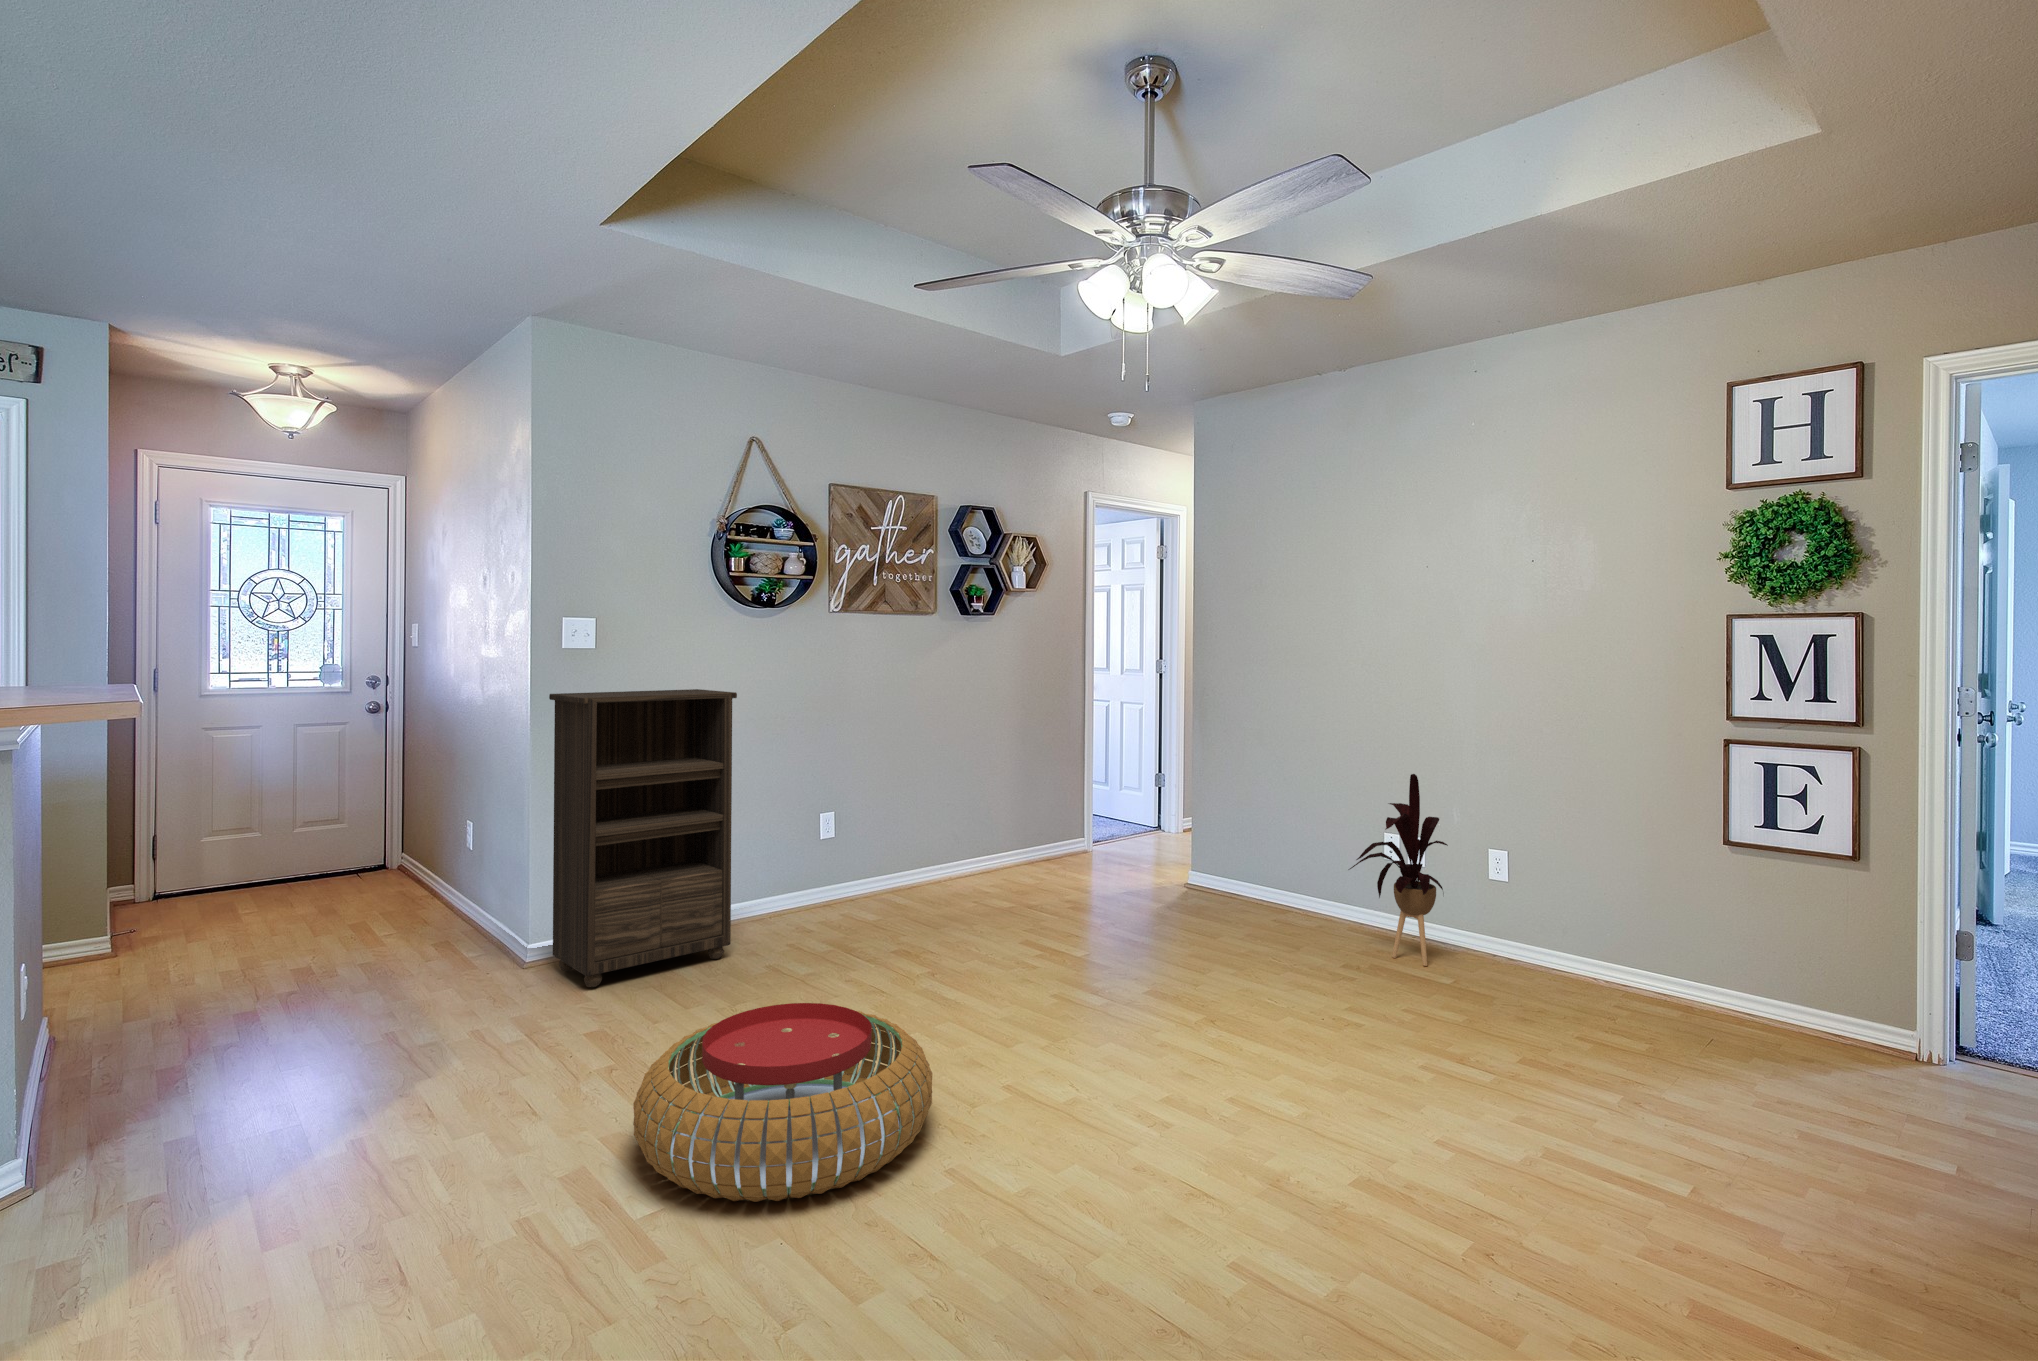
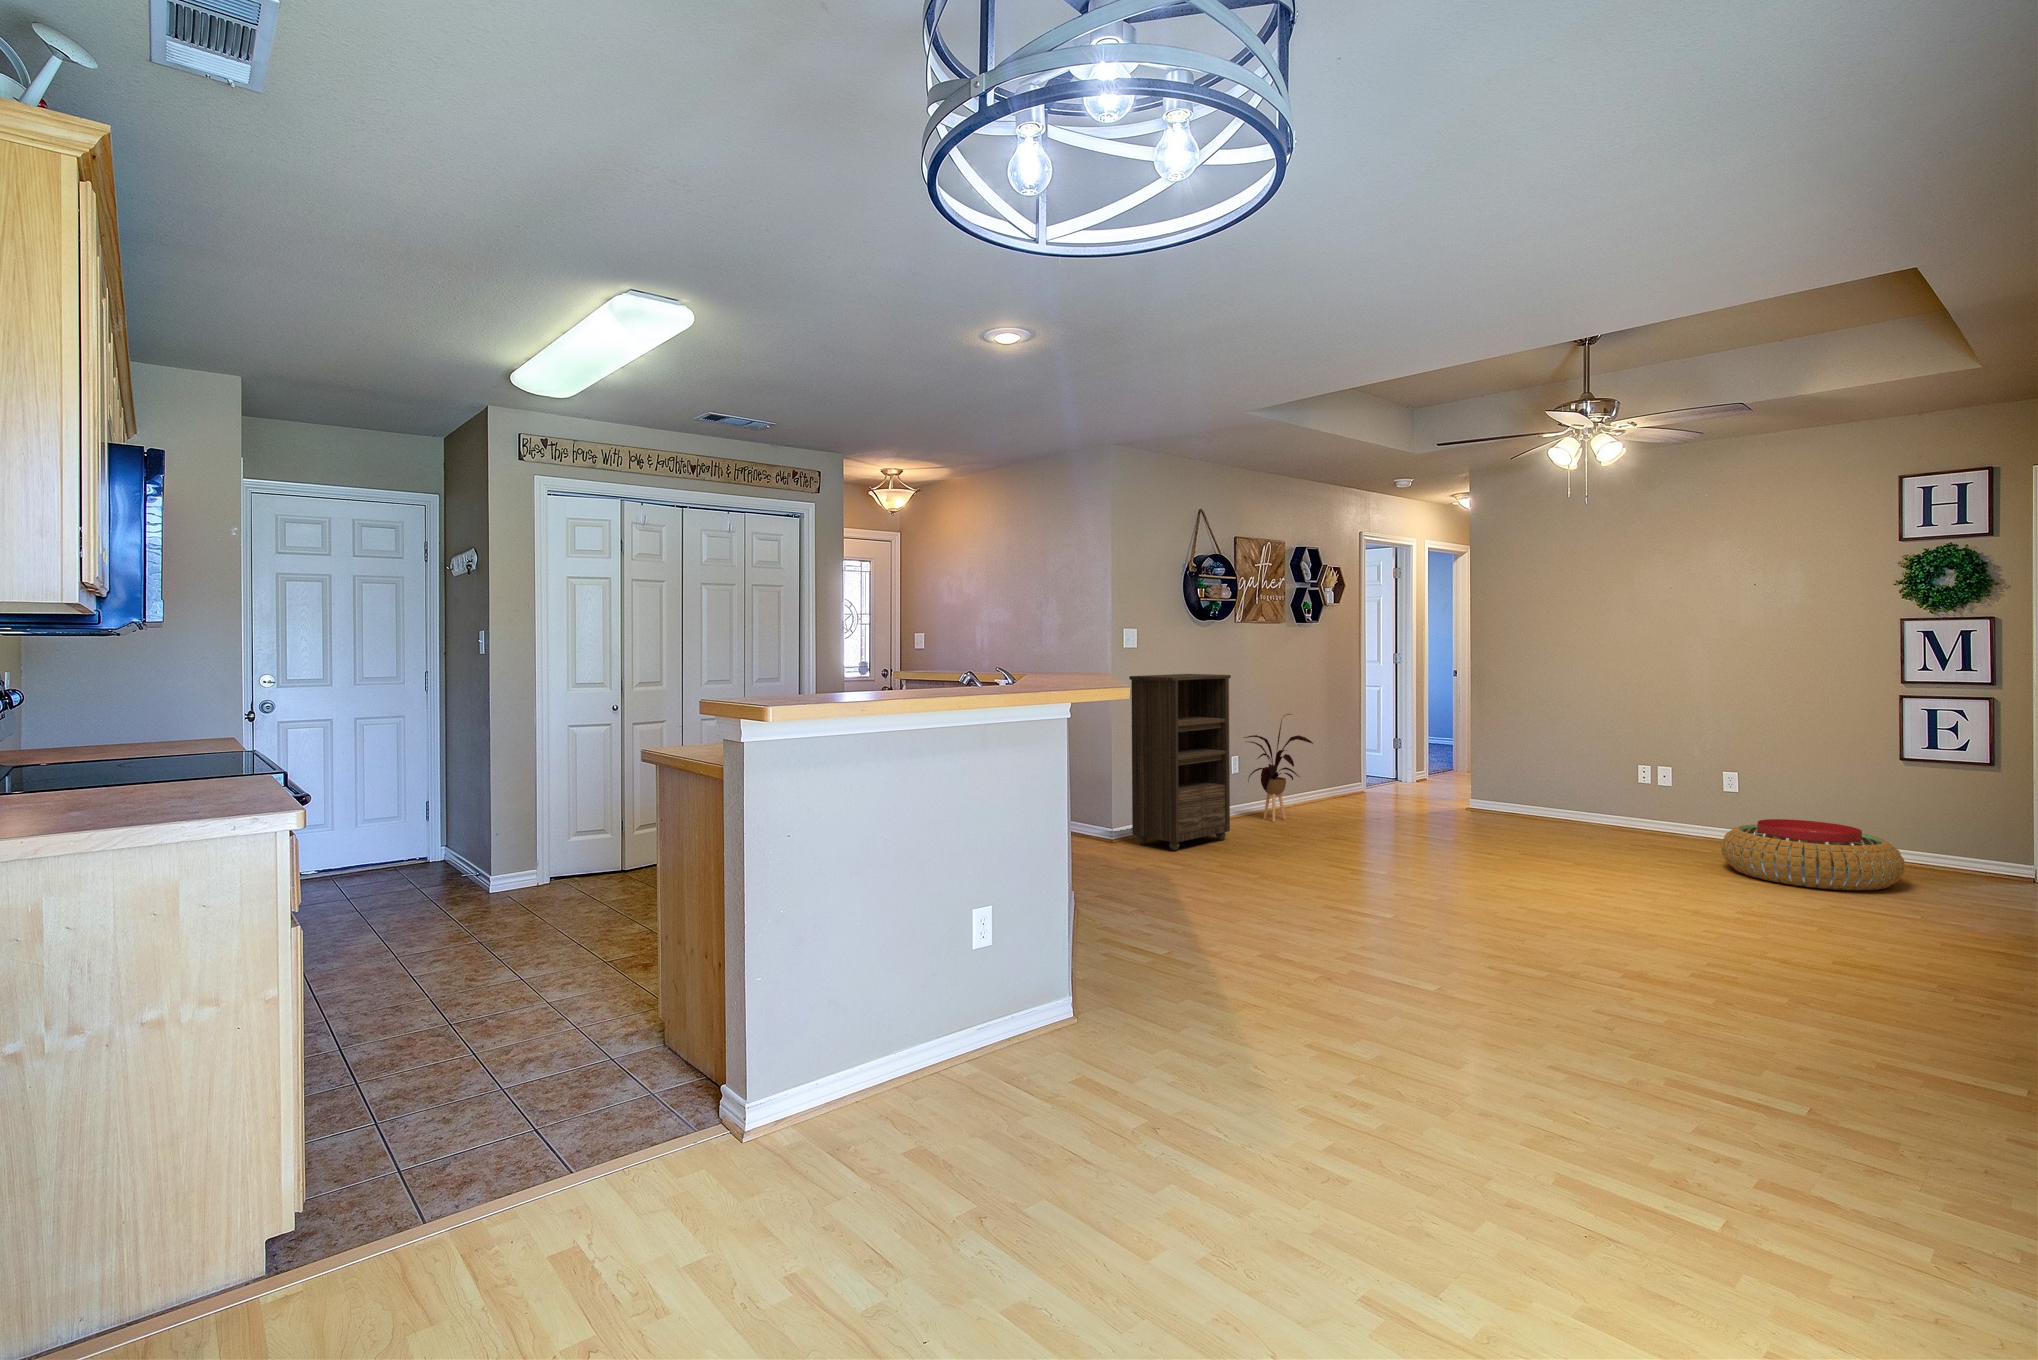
house plant: present [1349,774,1448,966] -> present [1244,714,1313,822]
pouf: present [633,1003,932,1202] -> present [1721,819,1904,890]

